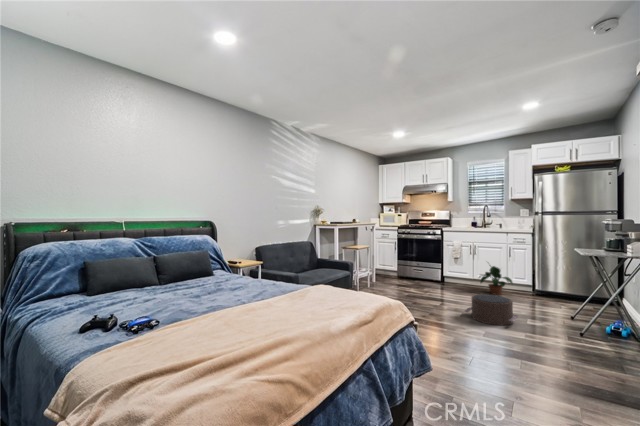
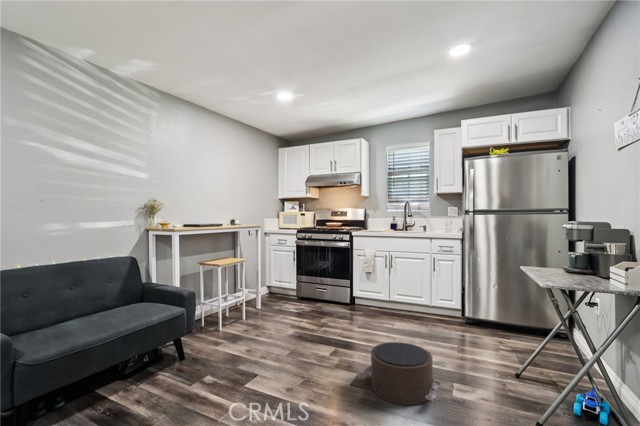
potted plant: present [480,266,513,295] -> none [394,278,437,326]

